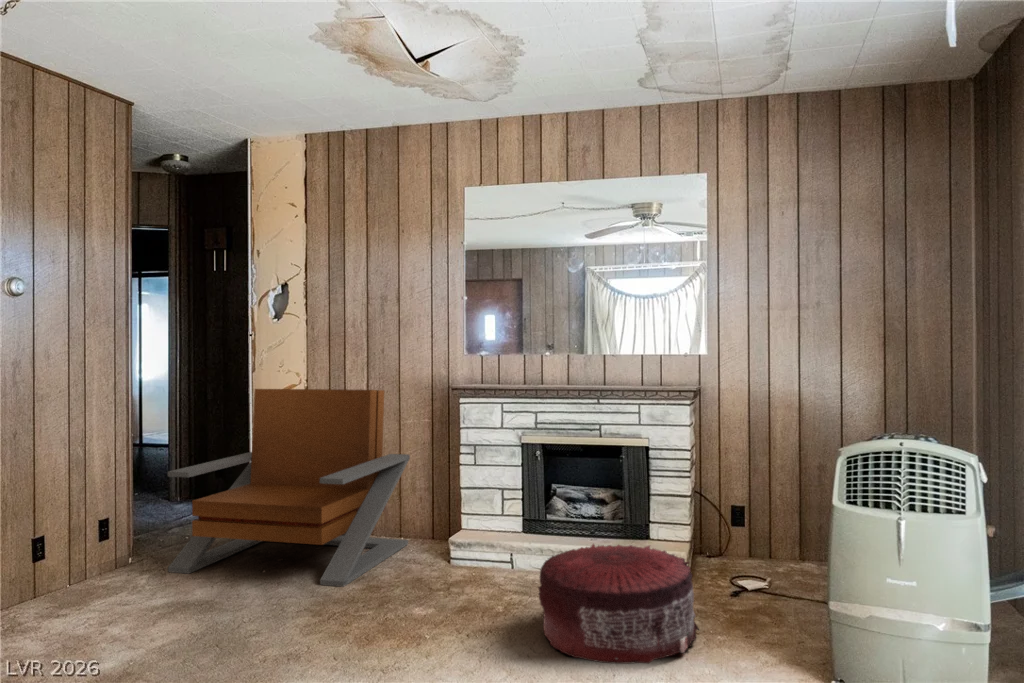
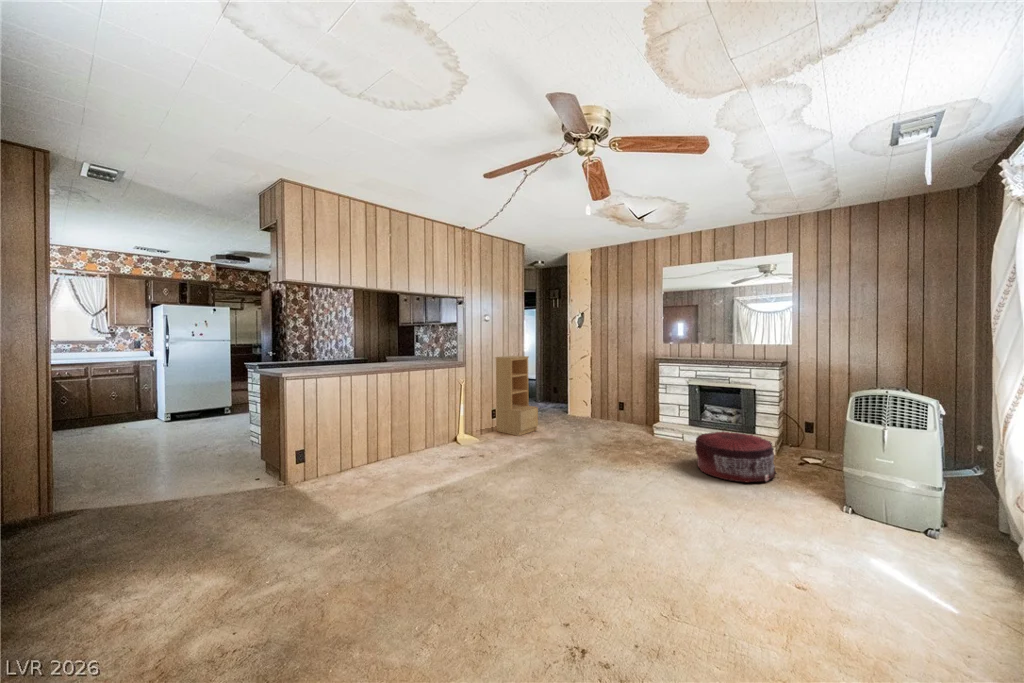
lounge chair: present [168,389,410,587] -> none [538,357,635,439]
bookshelf: none [34,390,163,609] -> present [496,356,538,436]

